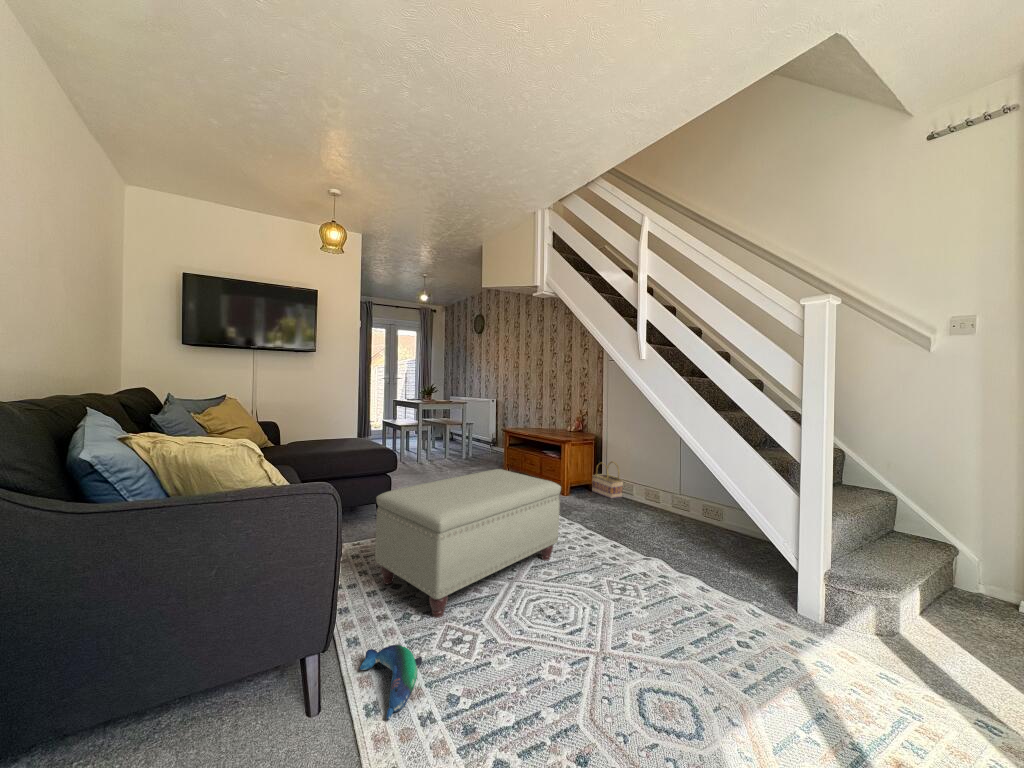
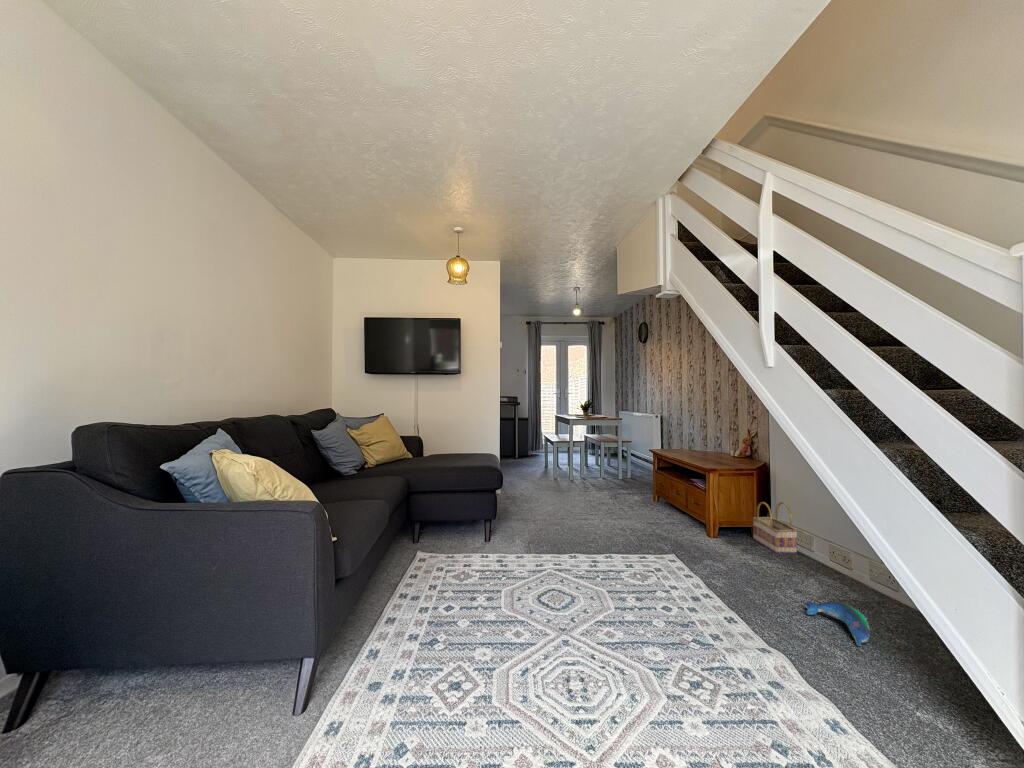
ottoman: present [375,469,561,618] -> none [432,500,639,654]
plush toy: present [360,645,422,720] -> present [805,602,869,646]

